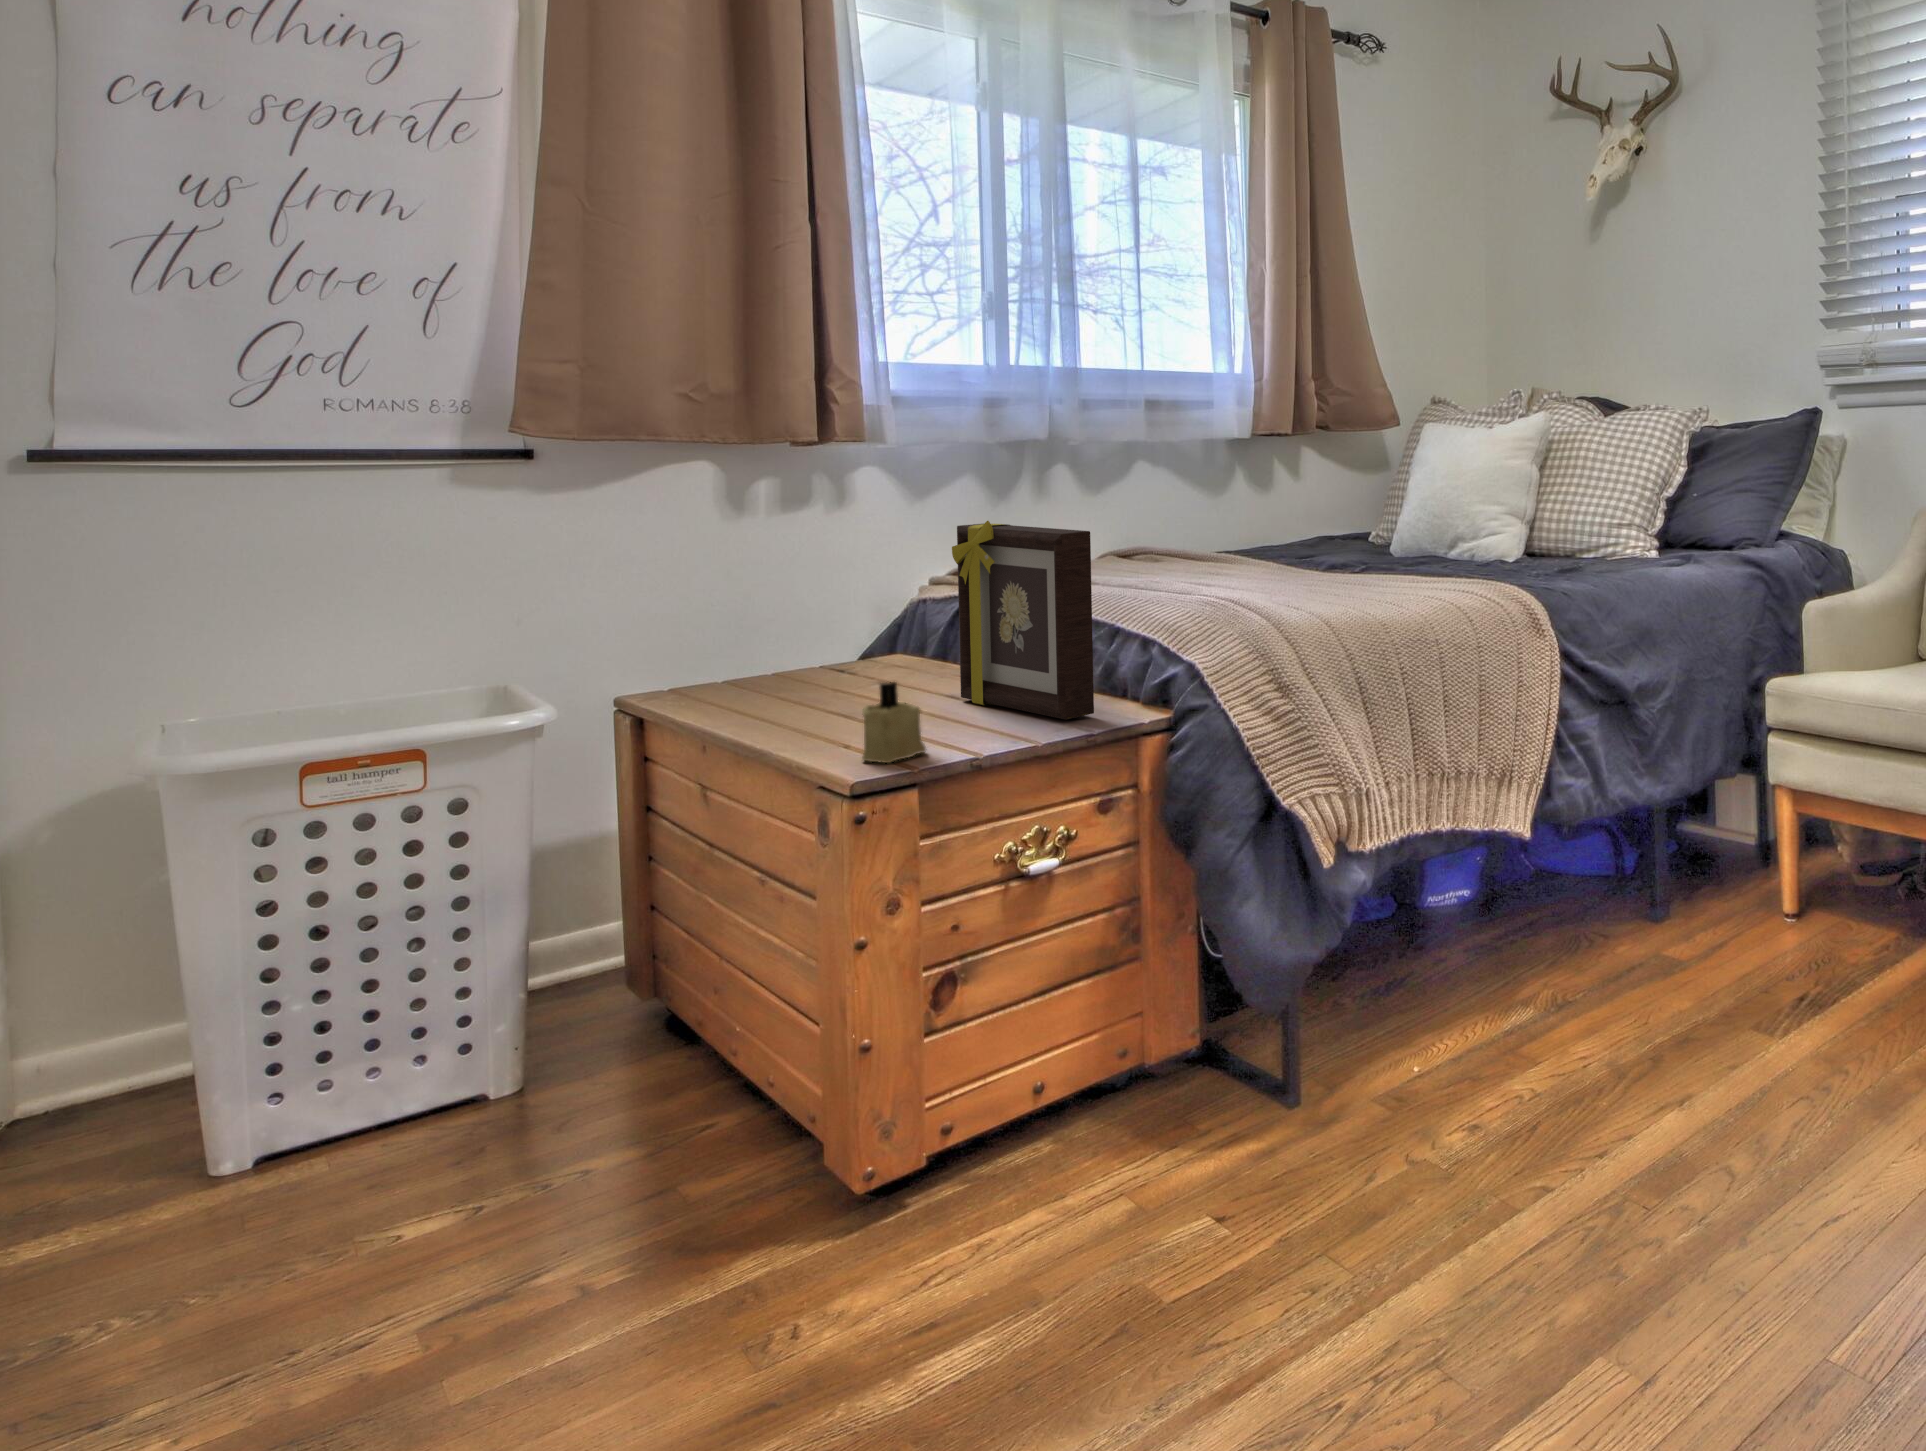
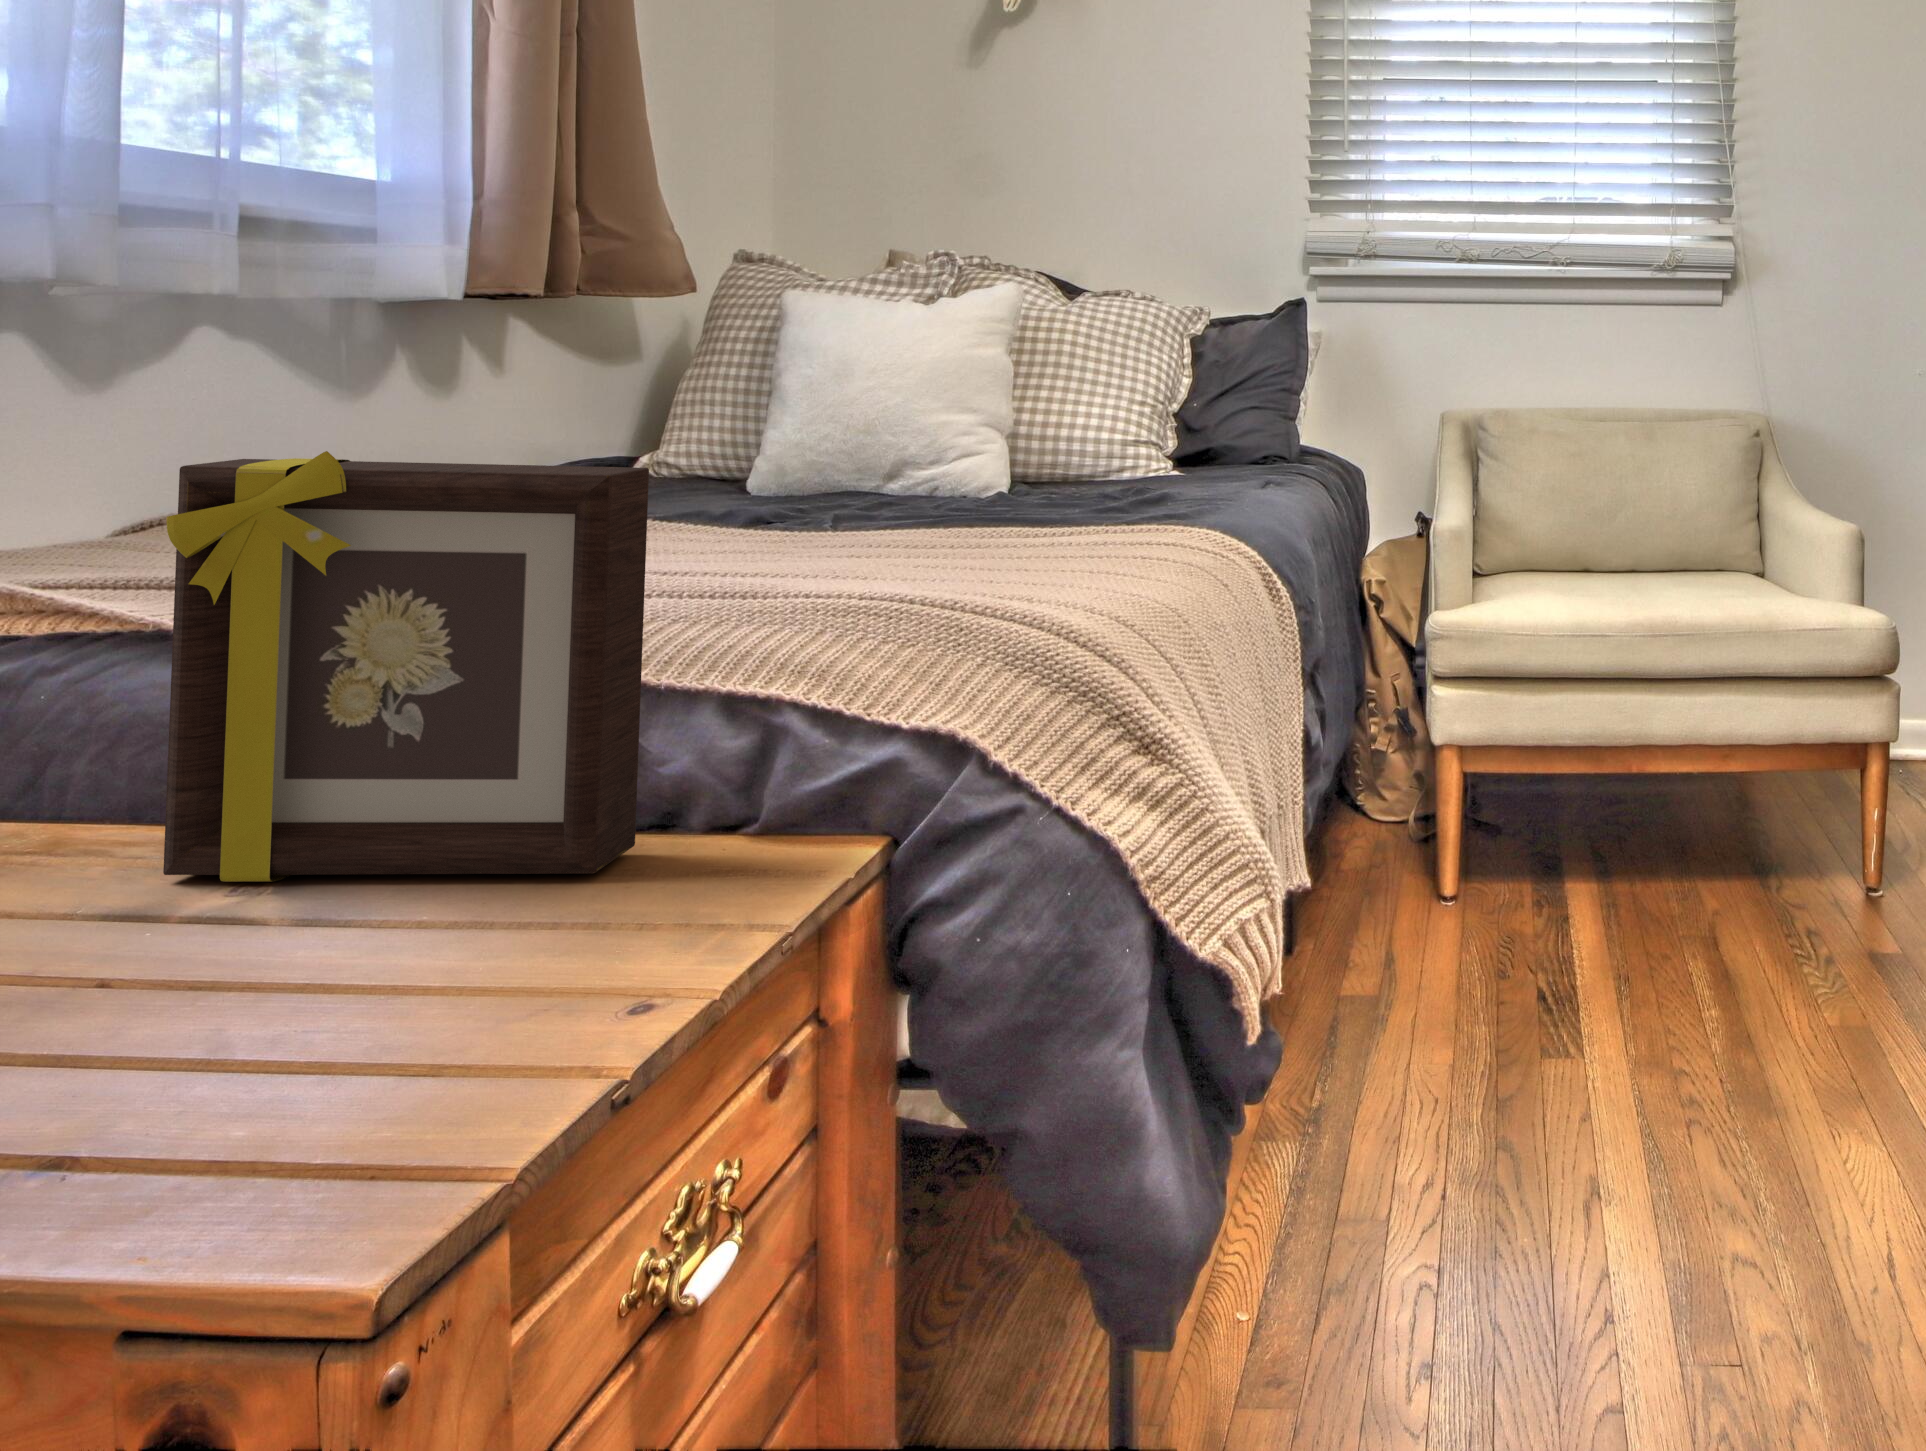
candle: present [862,682,926,763] -> none [146,886,356,1138]

